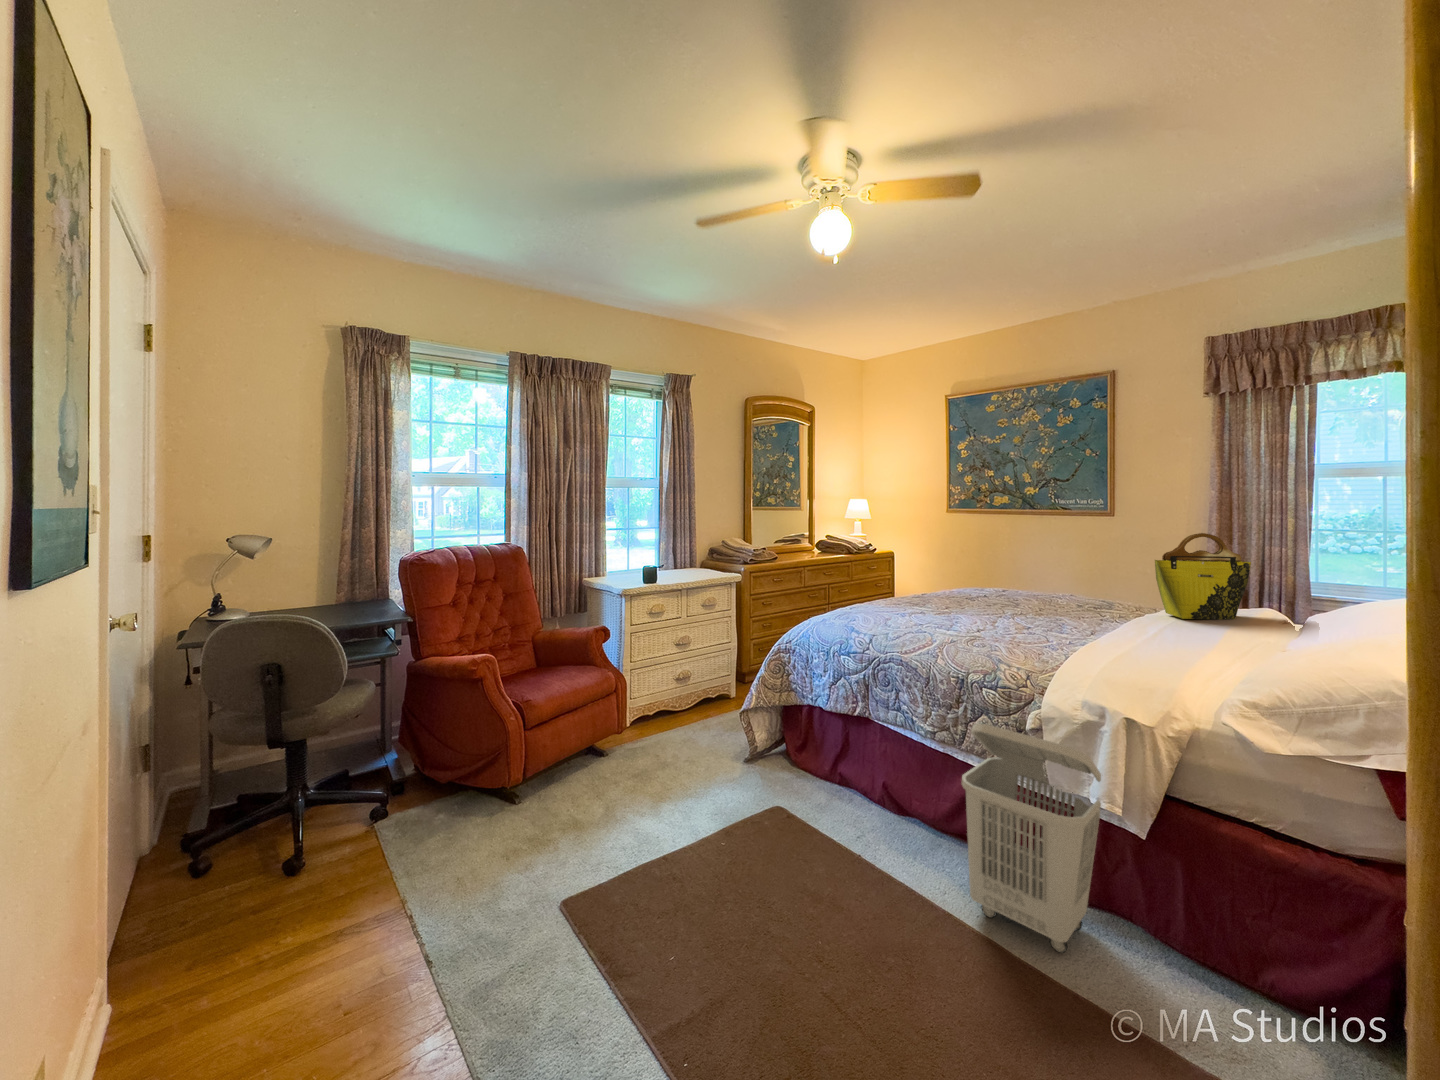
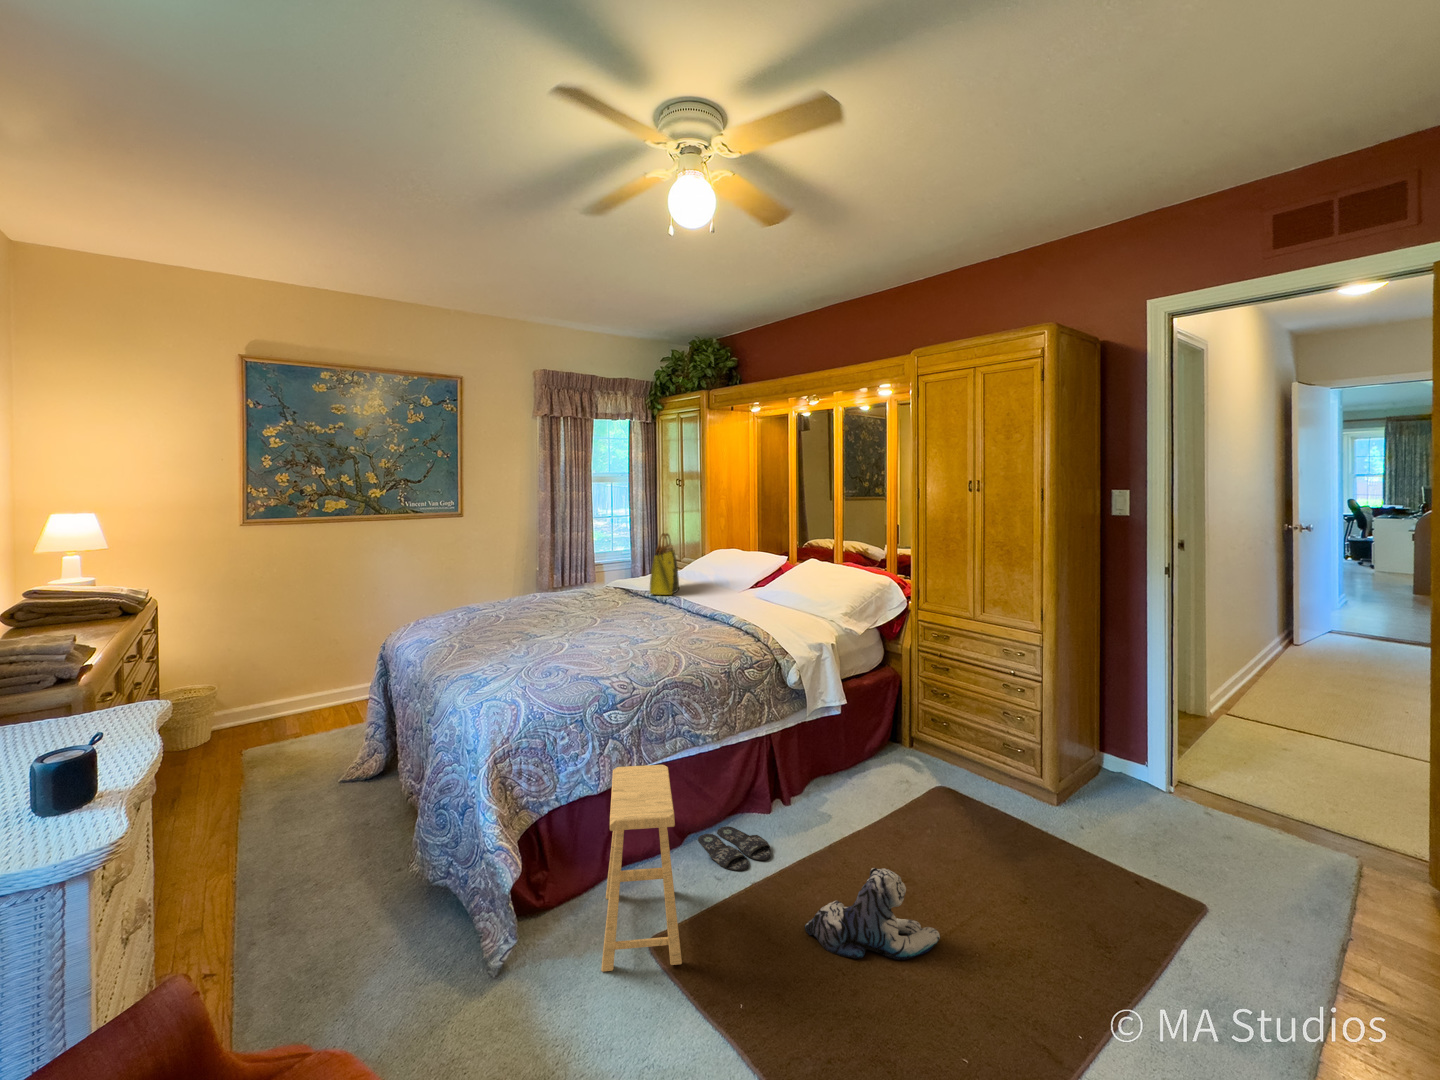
footstool: none [721,690,817,824] -> present [601,765,682,972]
laundry basket: present [962,724,1101,953] -> none [768,679,858,829]
slippers: none [862,829,943,876] -> present [698,826,771,871]
plush toy: none [748,872,823,994] -> present [805,868,940,960]

